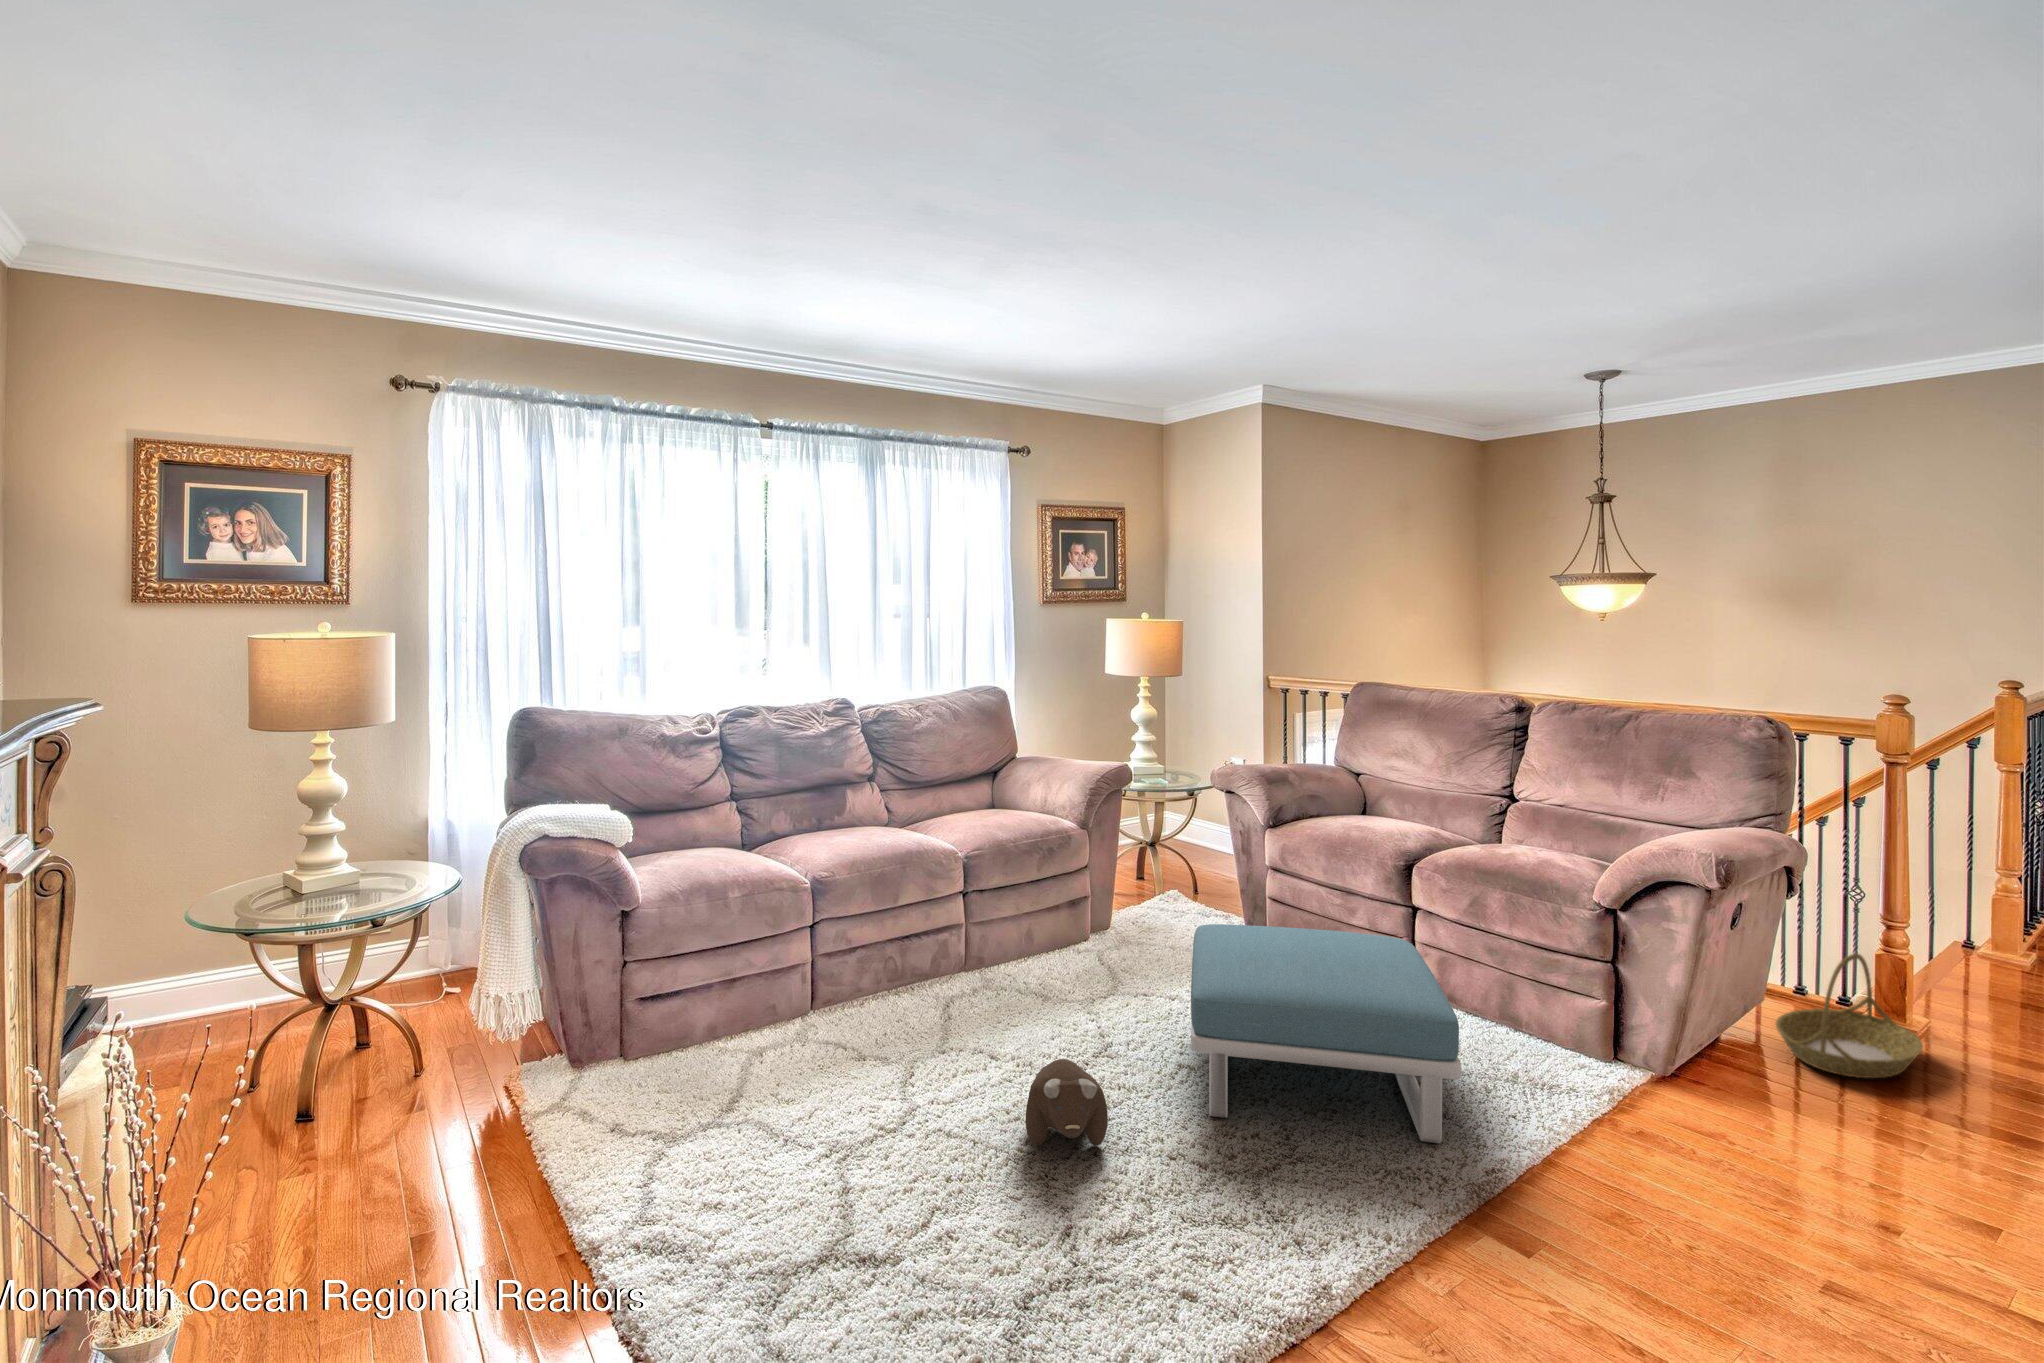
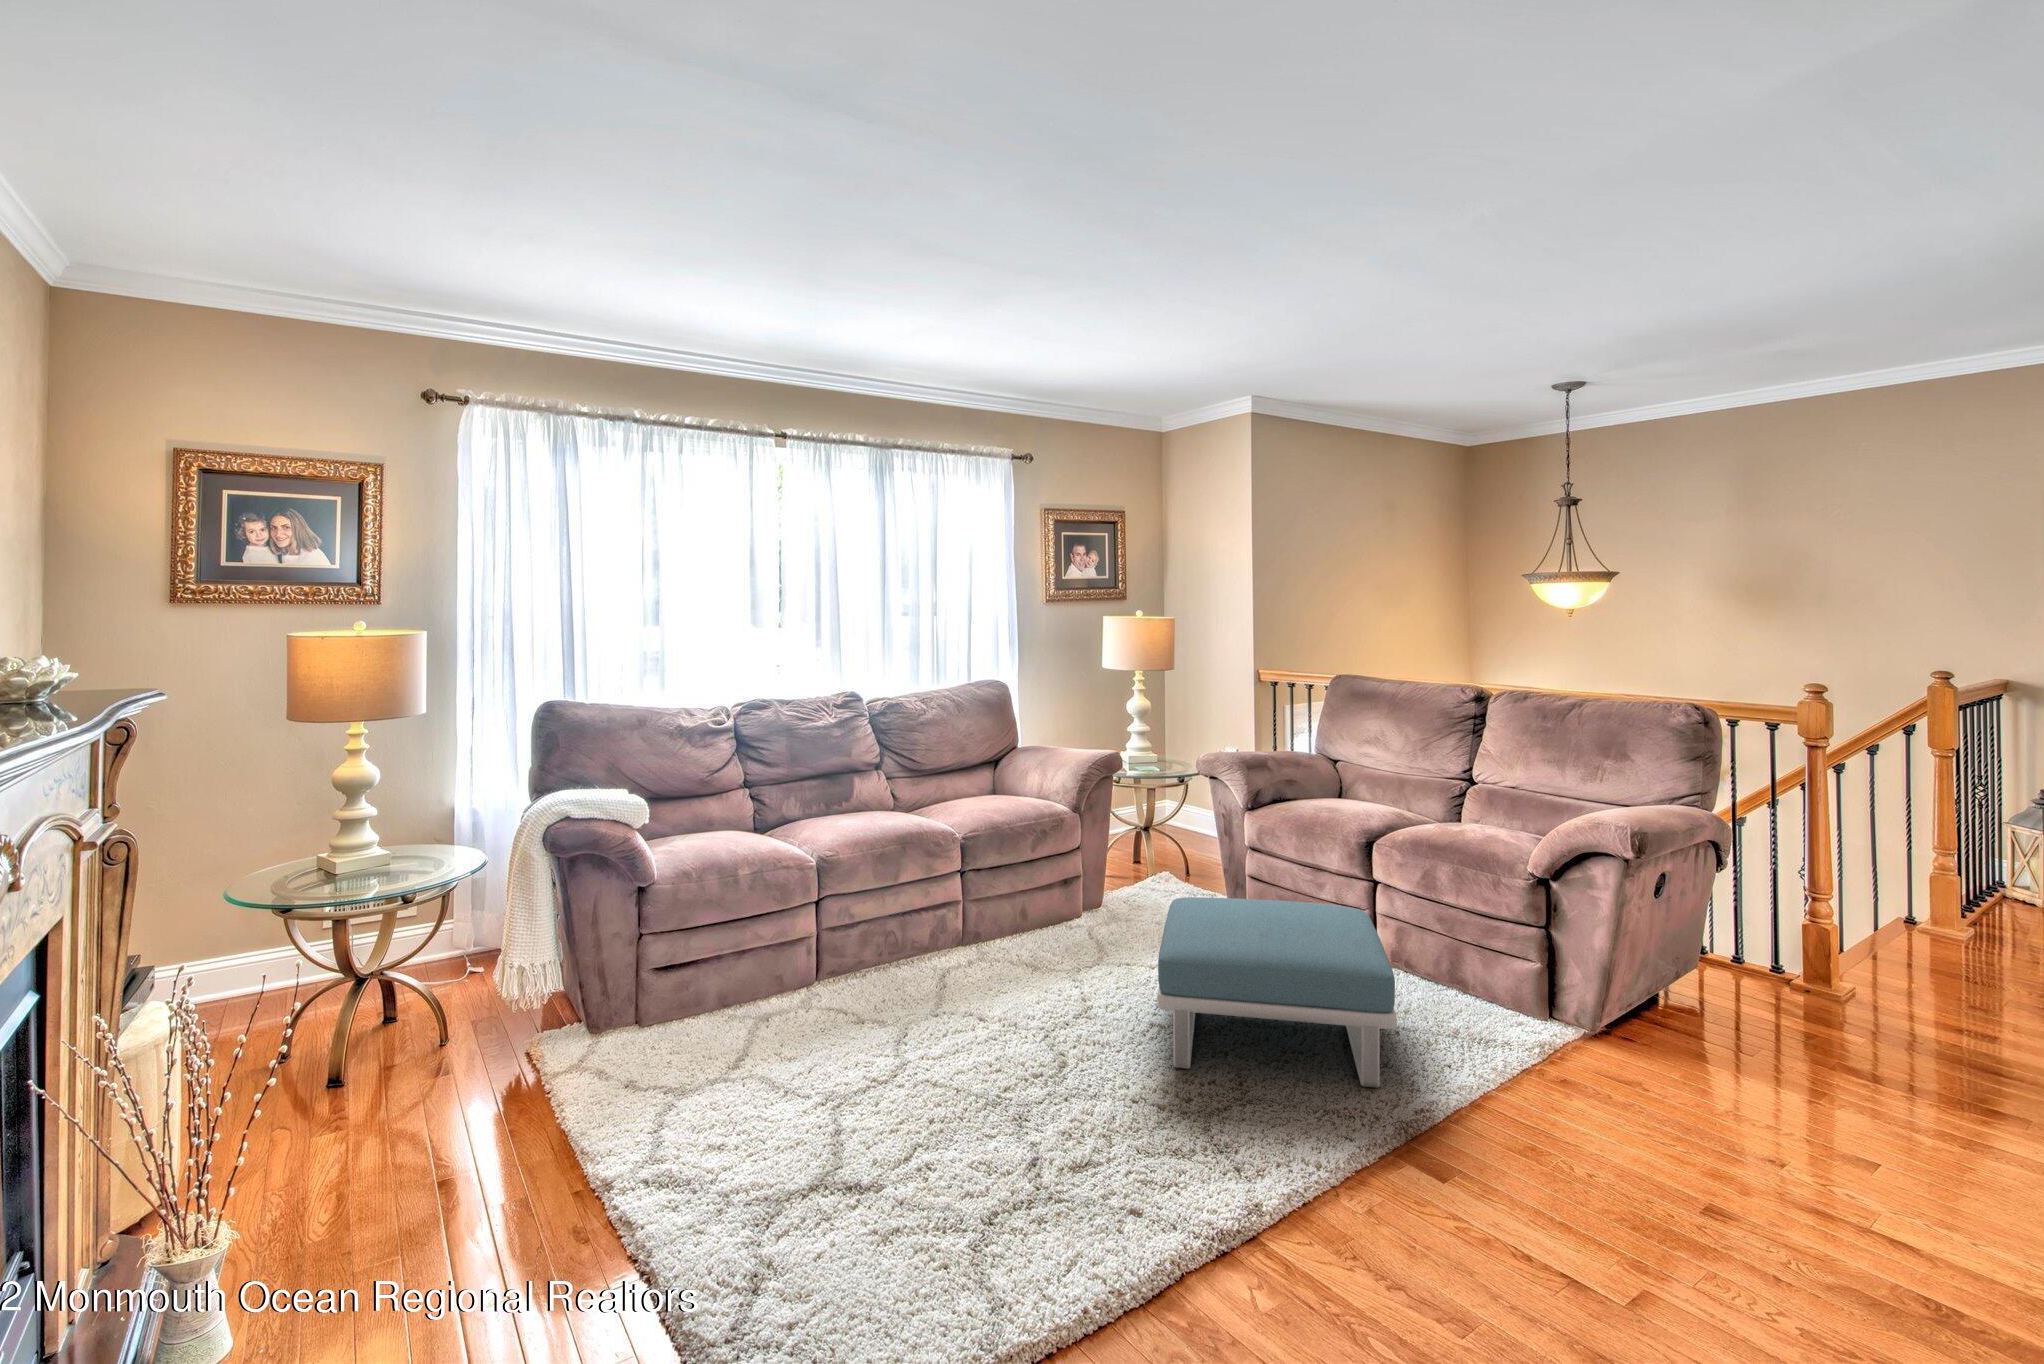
basket: present [1776,953,1923,1078] -> none [1694,917,1822,1029]
plush toy: present [1026,1059,1108,1146] -> none [1004,1016,1078,1095]

